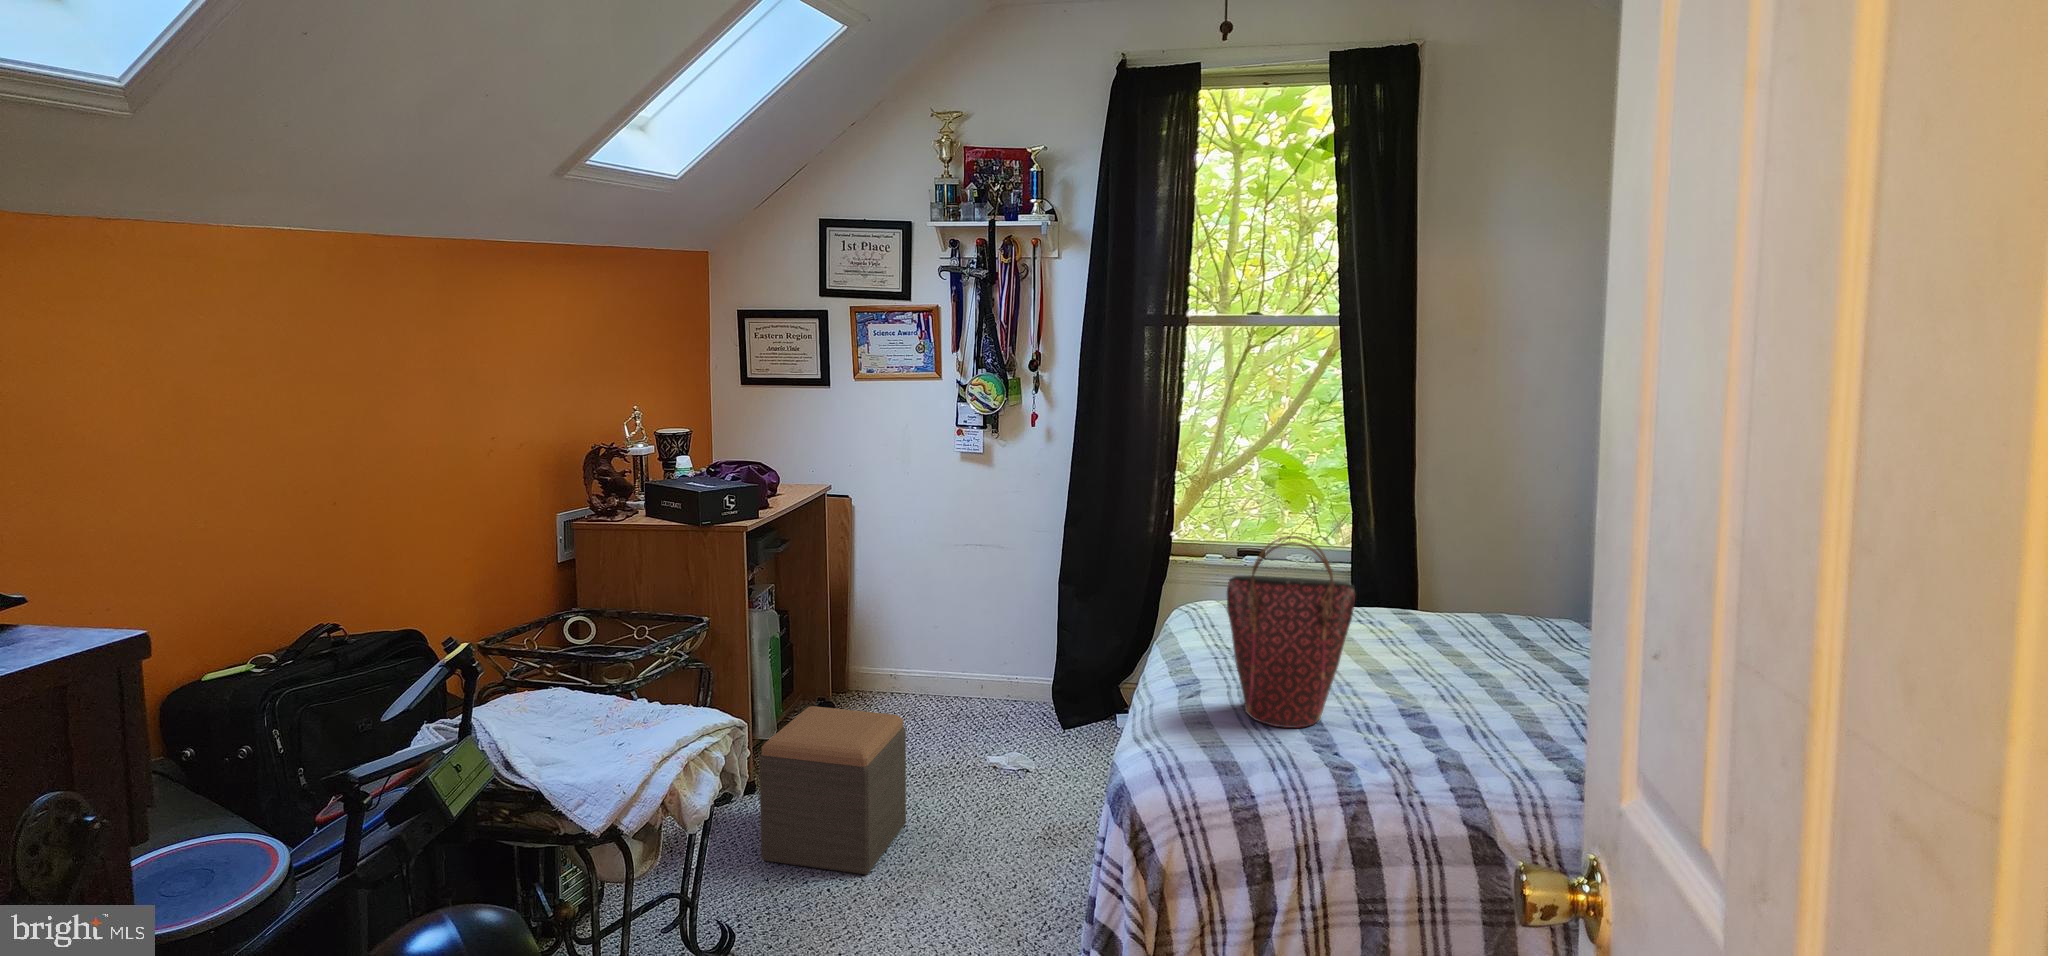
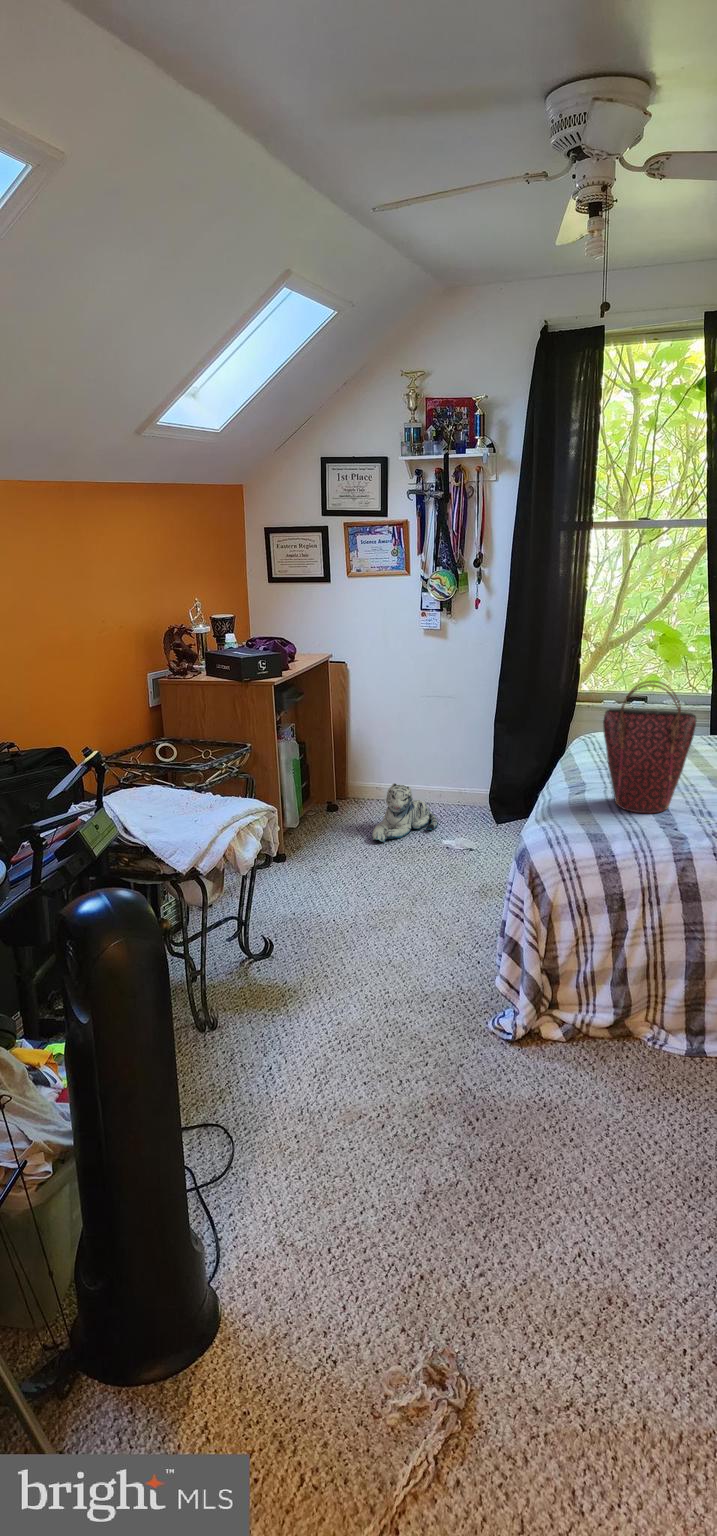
plush toy: none [887,670,981,757] -> present [372,783,438,842]
footstool: present [759,706,906,875] -> none [287,803,385,912]

